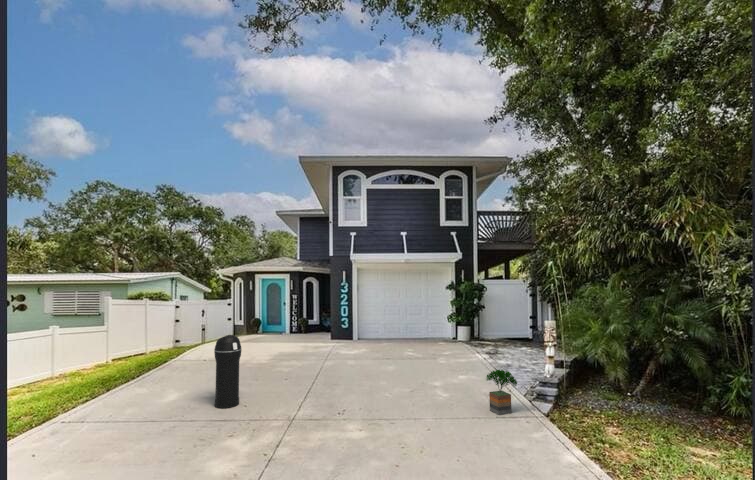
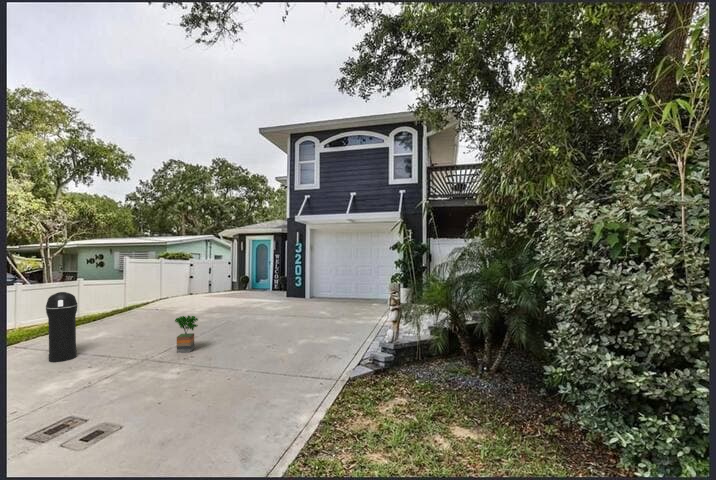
potted tree: present [487,370,517,415] -> present [175,316,198,353]

